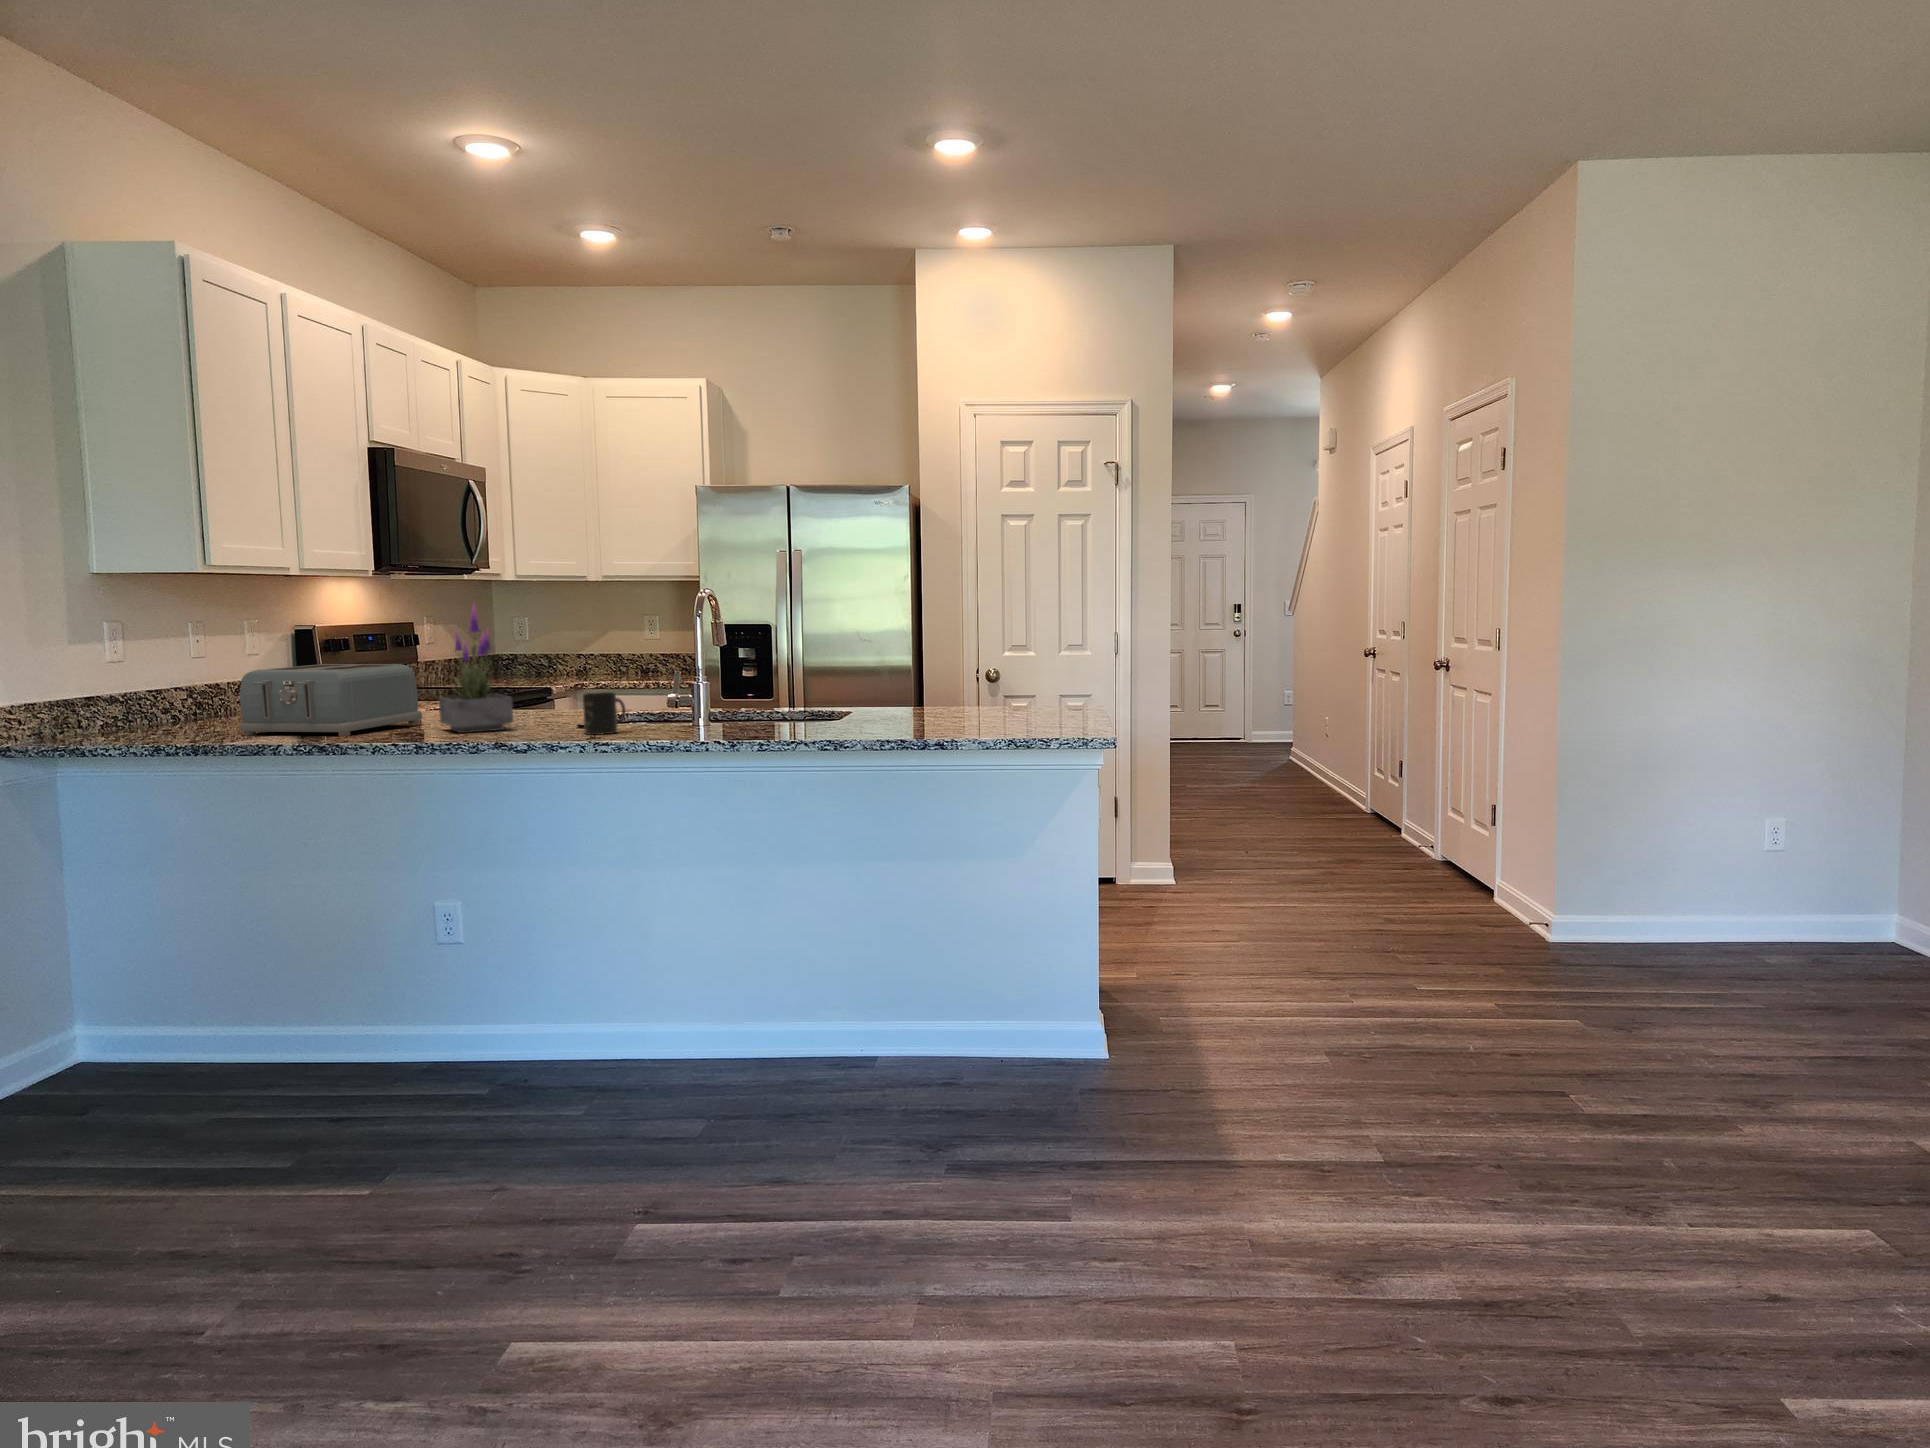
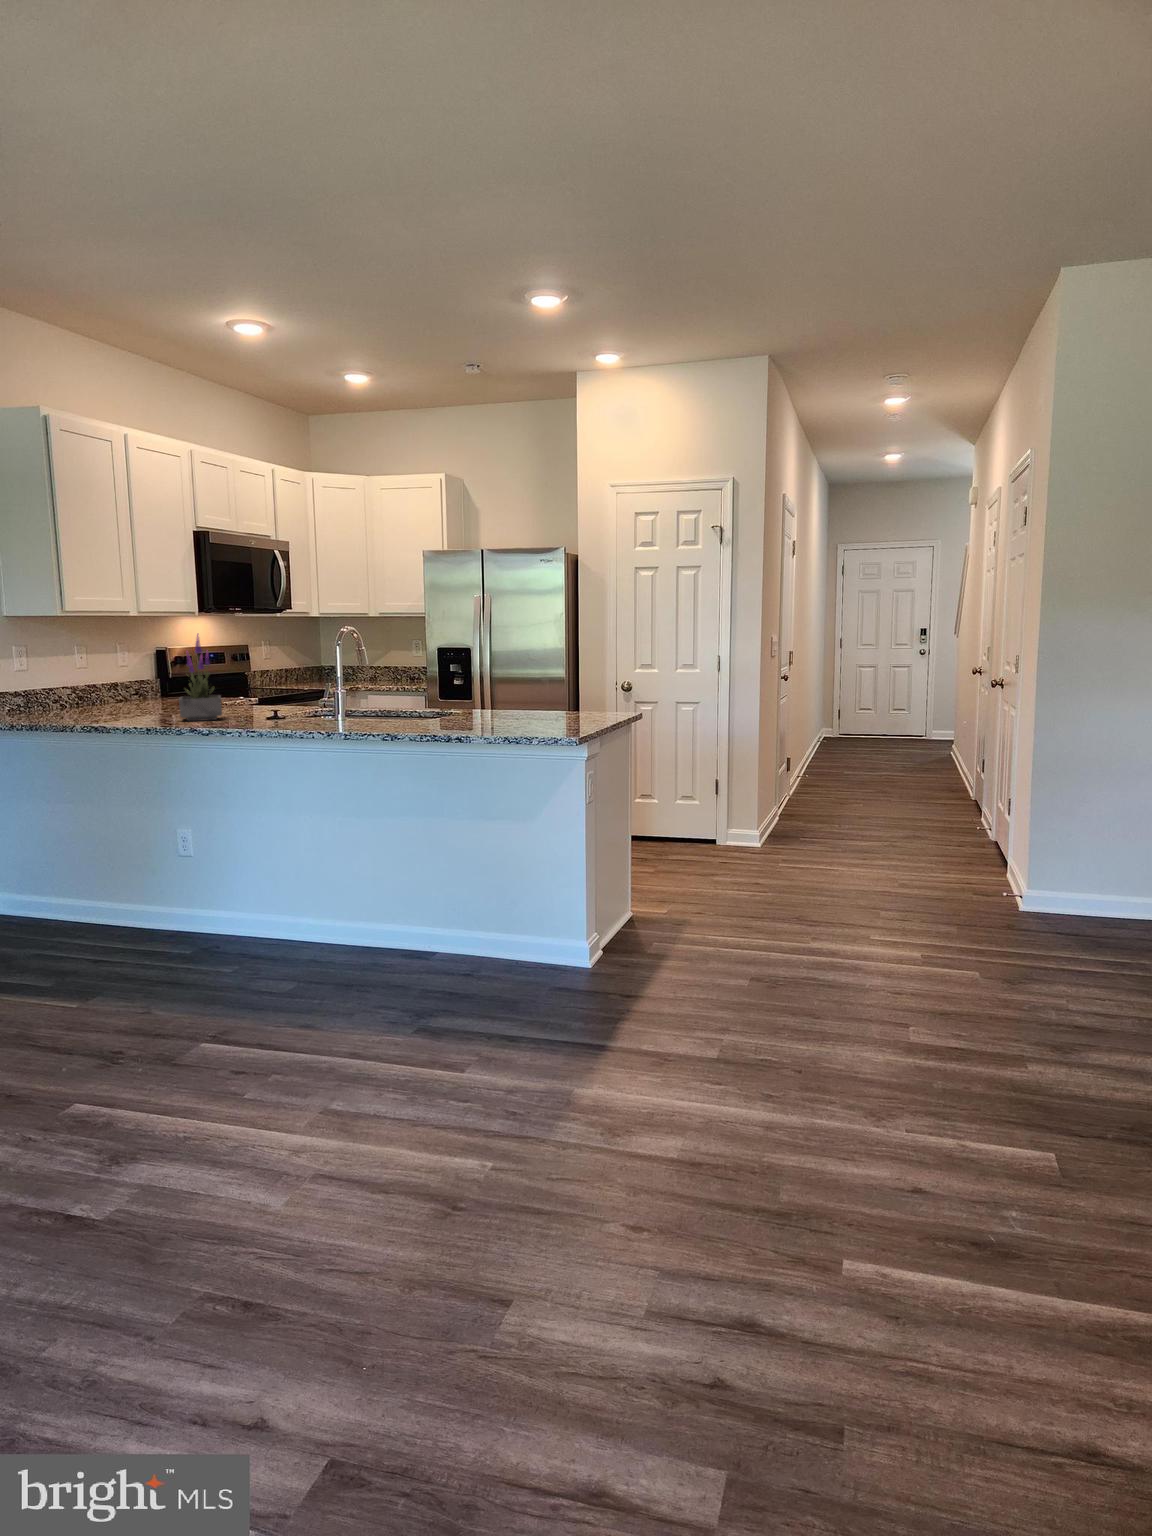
toaster: present [239,664,422,736] -> none [64,673,183,721]
mug: present [583,692,626,735] -> none [253,696,286,726]

